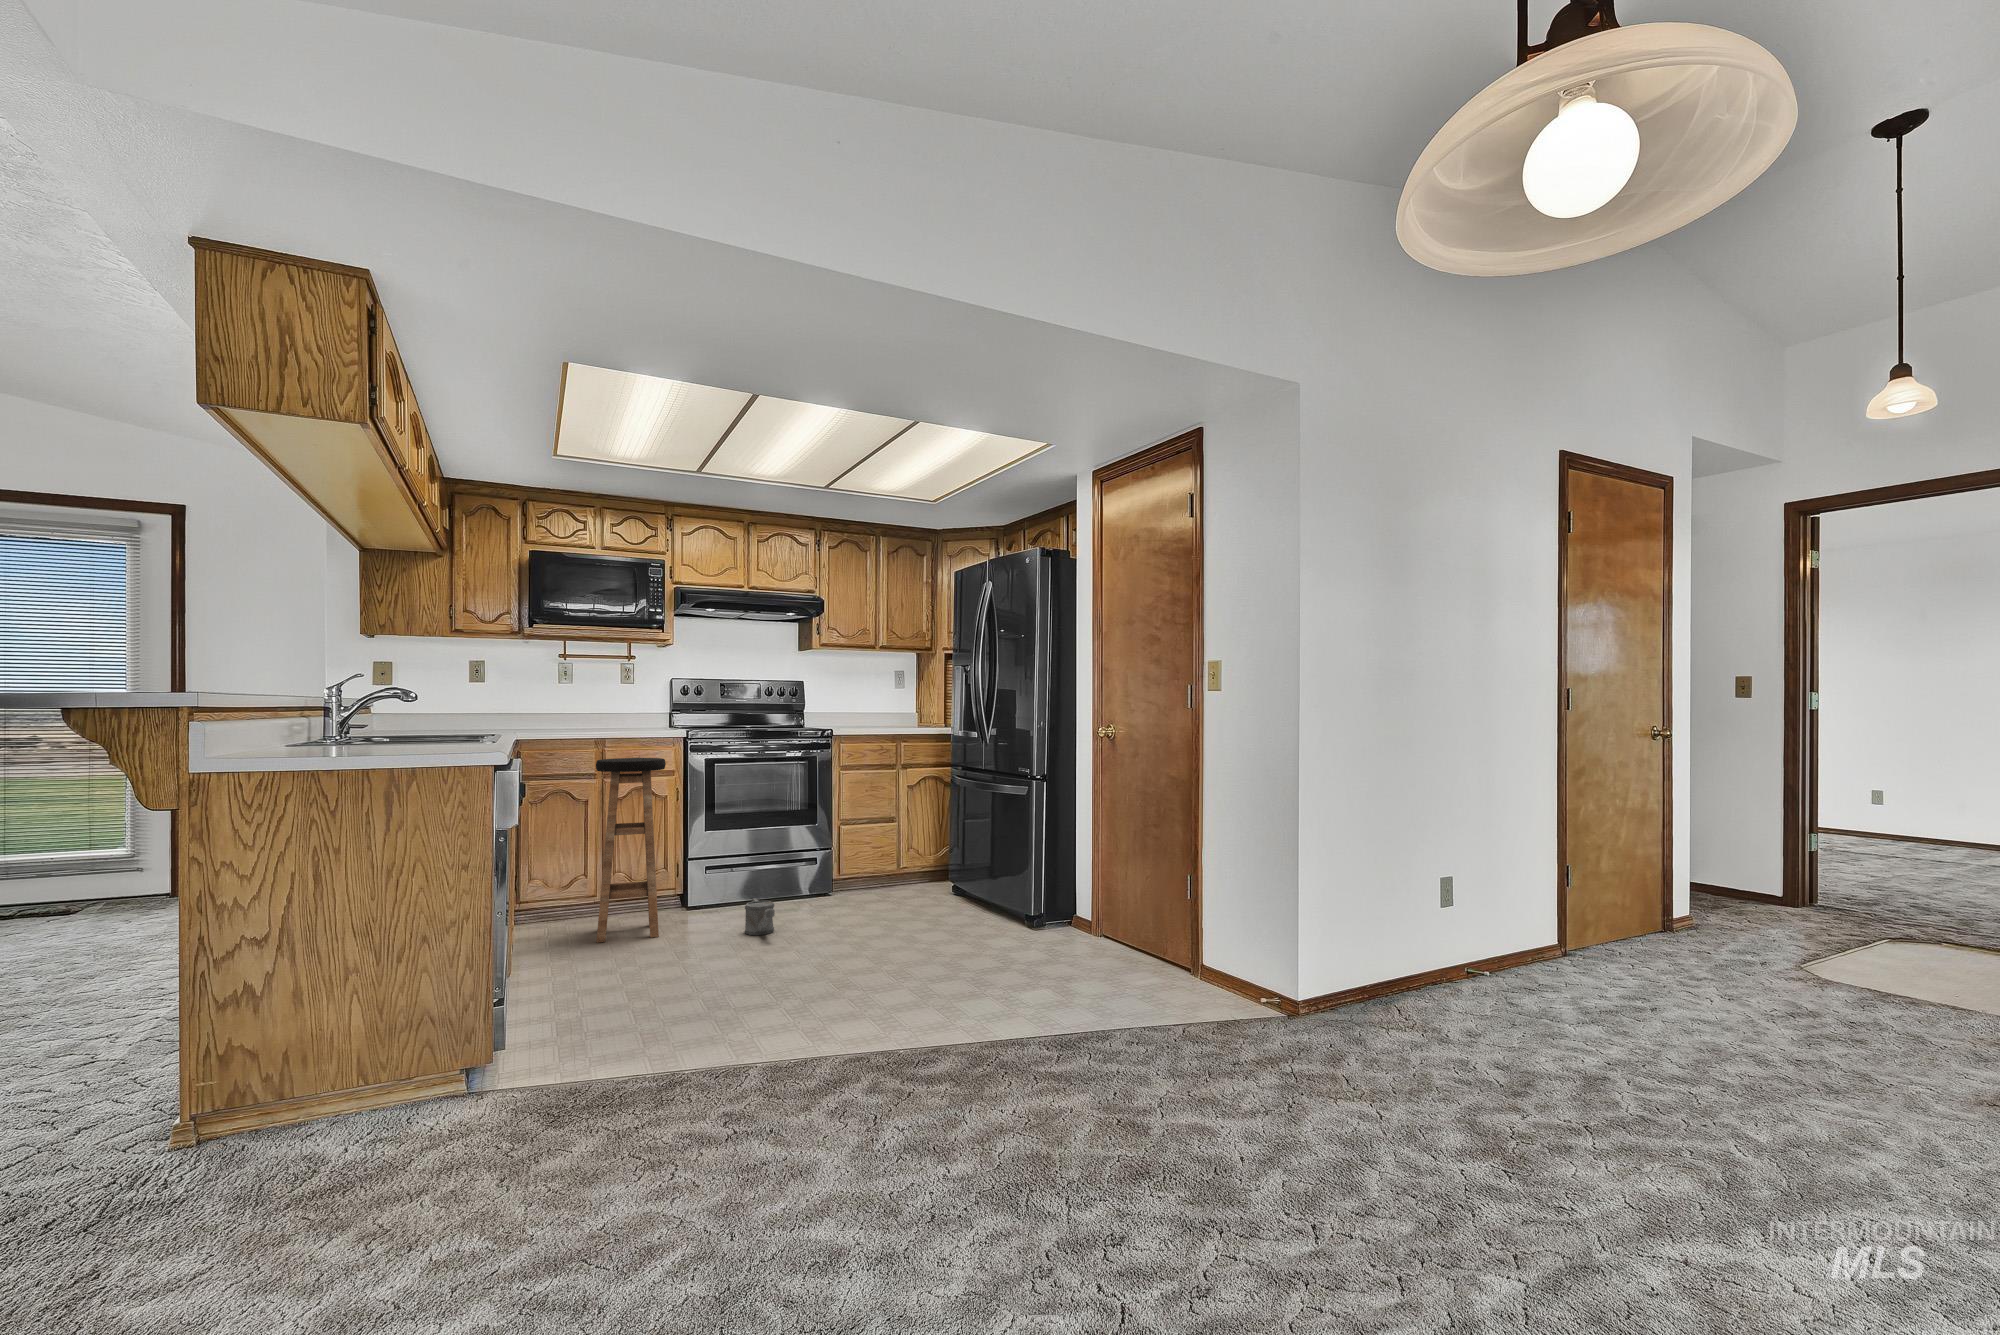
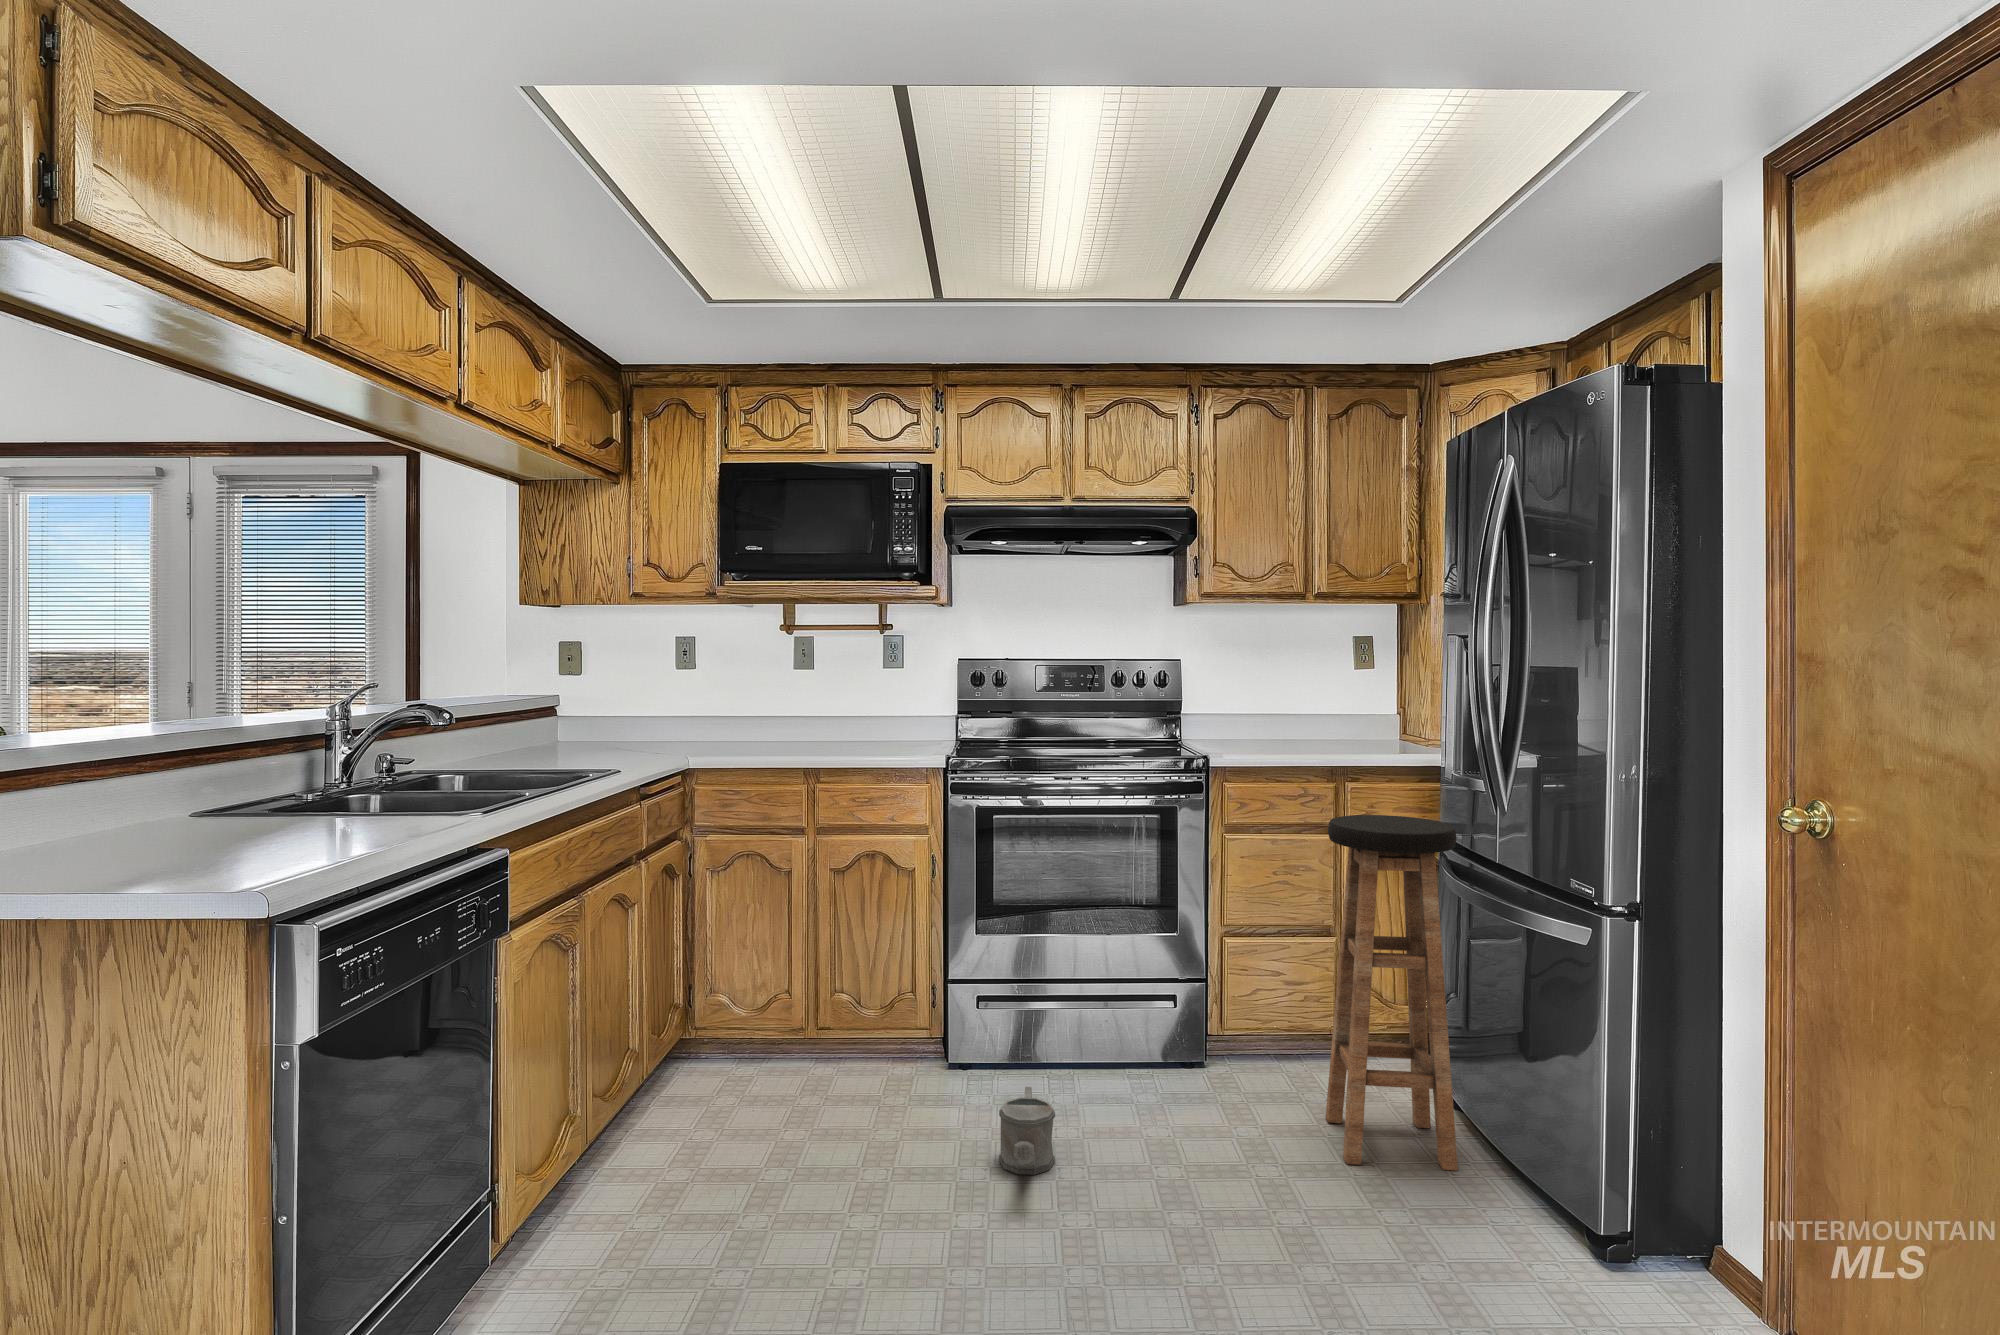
bar stool: present [596,758,666,943] -> present [1326,815,1458,1171]

